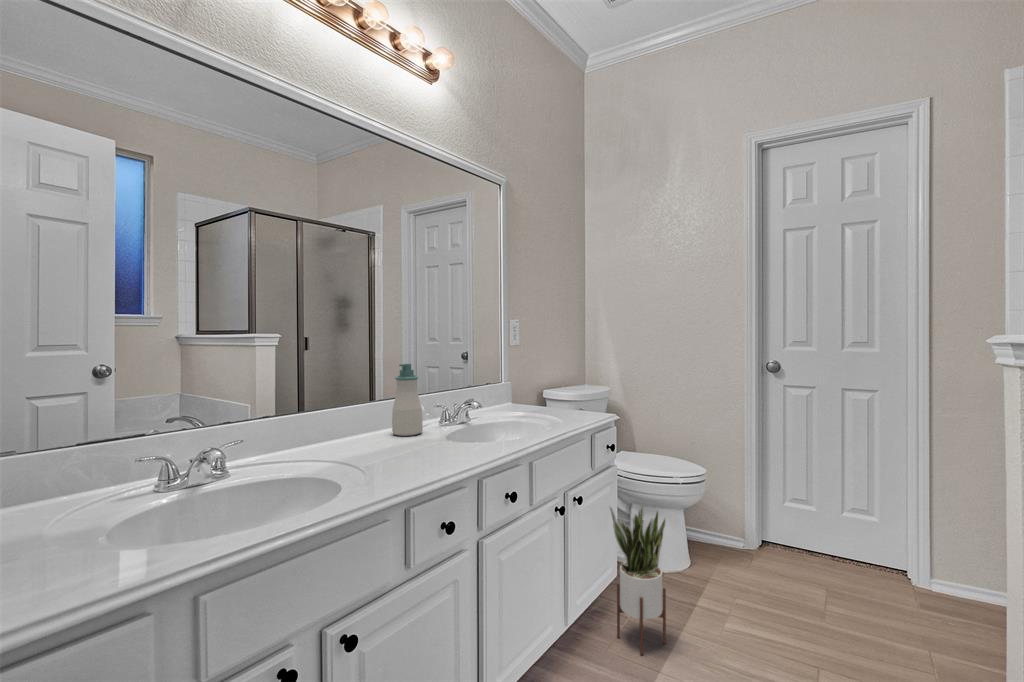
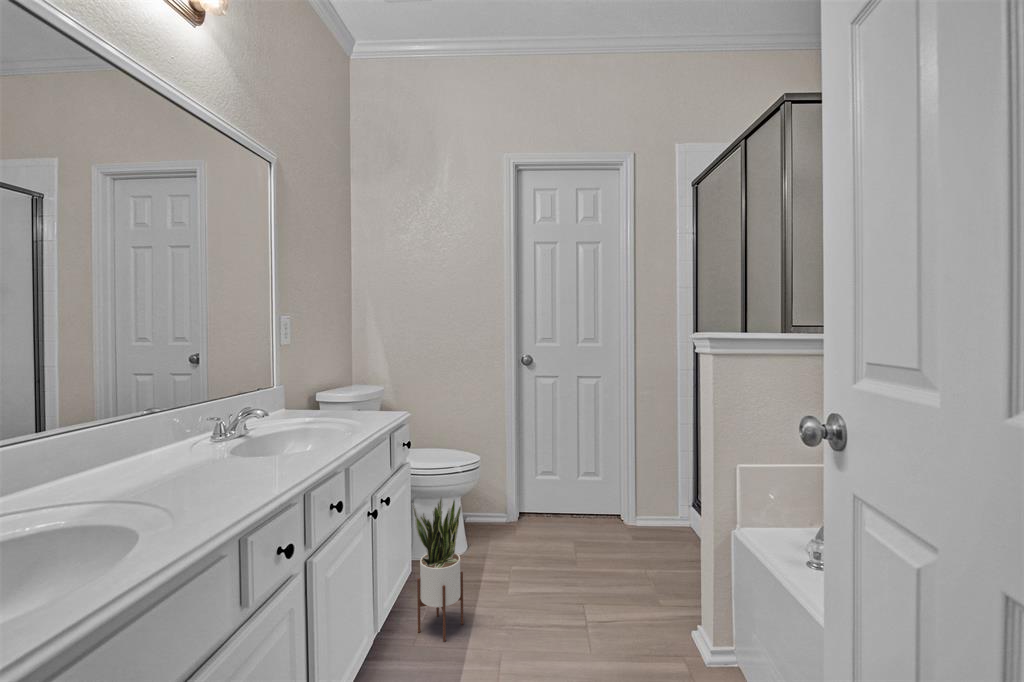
soap bottle: present [392,364,423,436] -> none [149,367,195,459]

